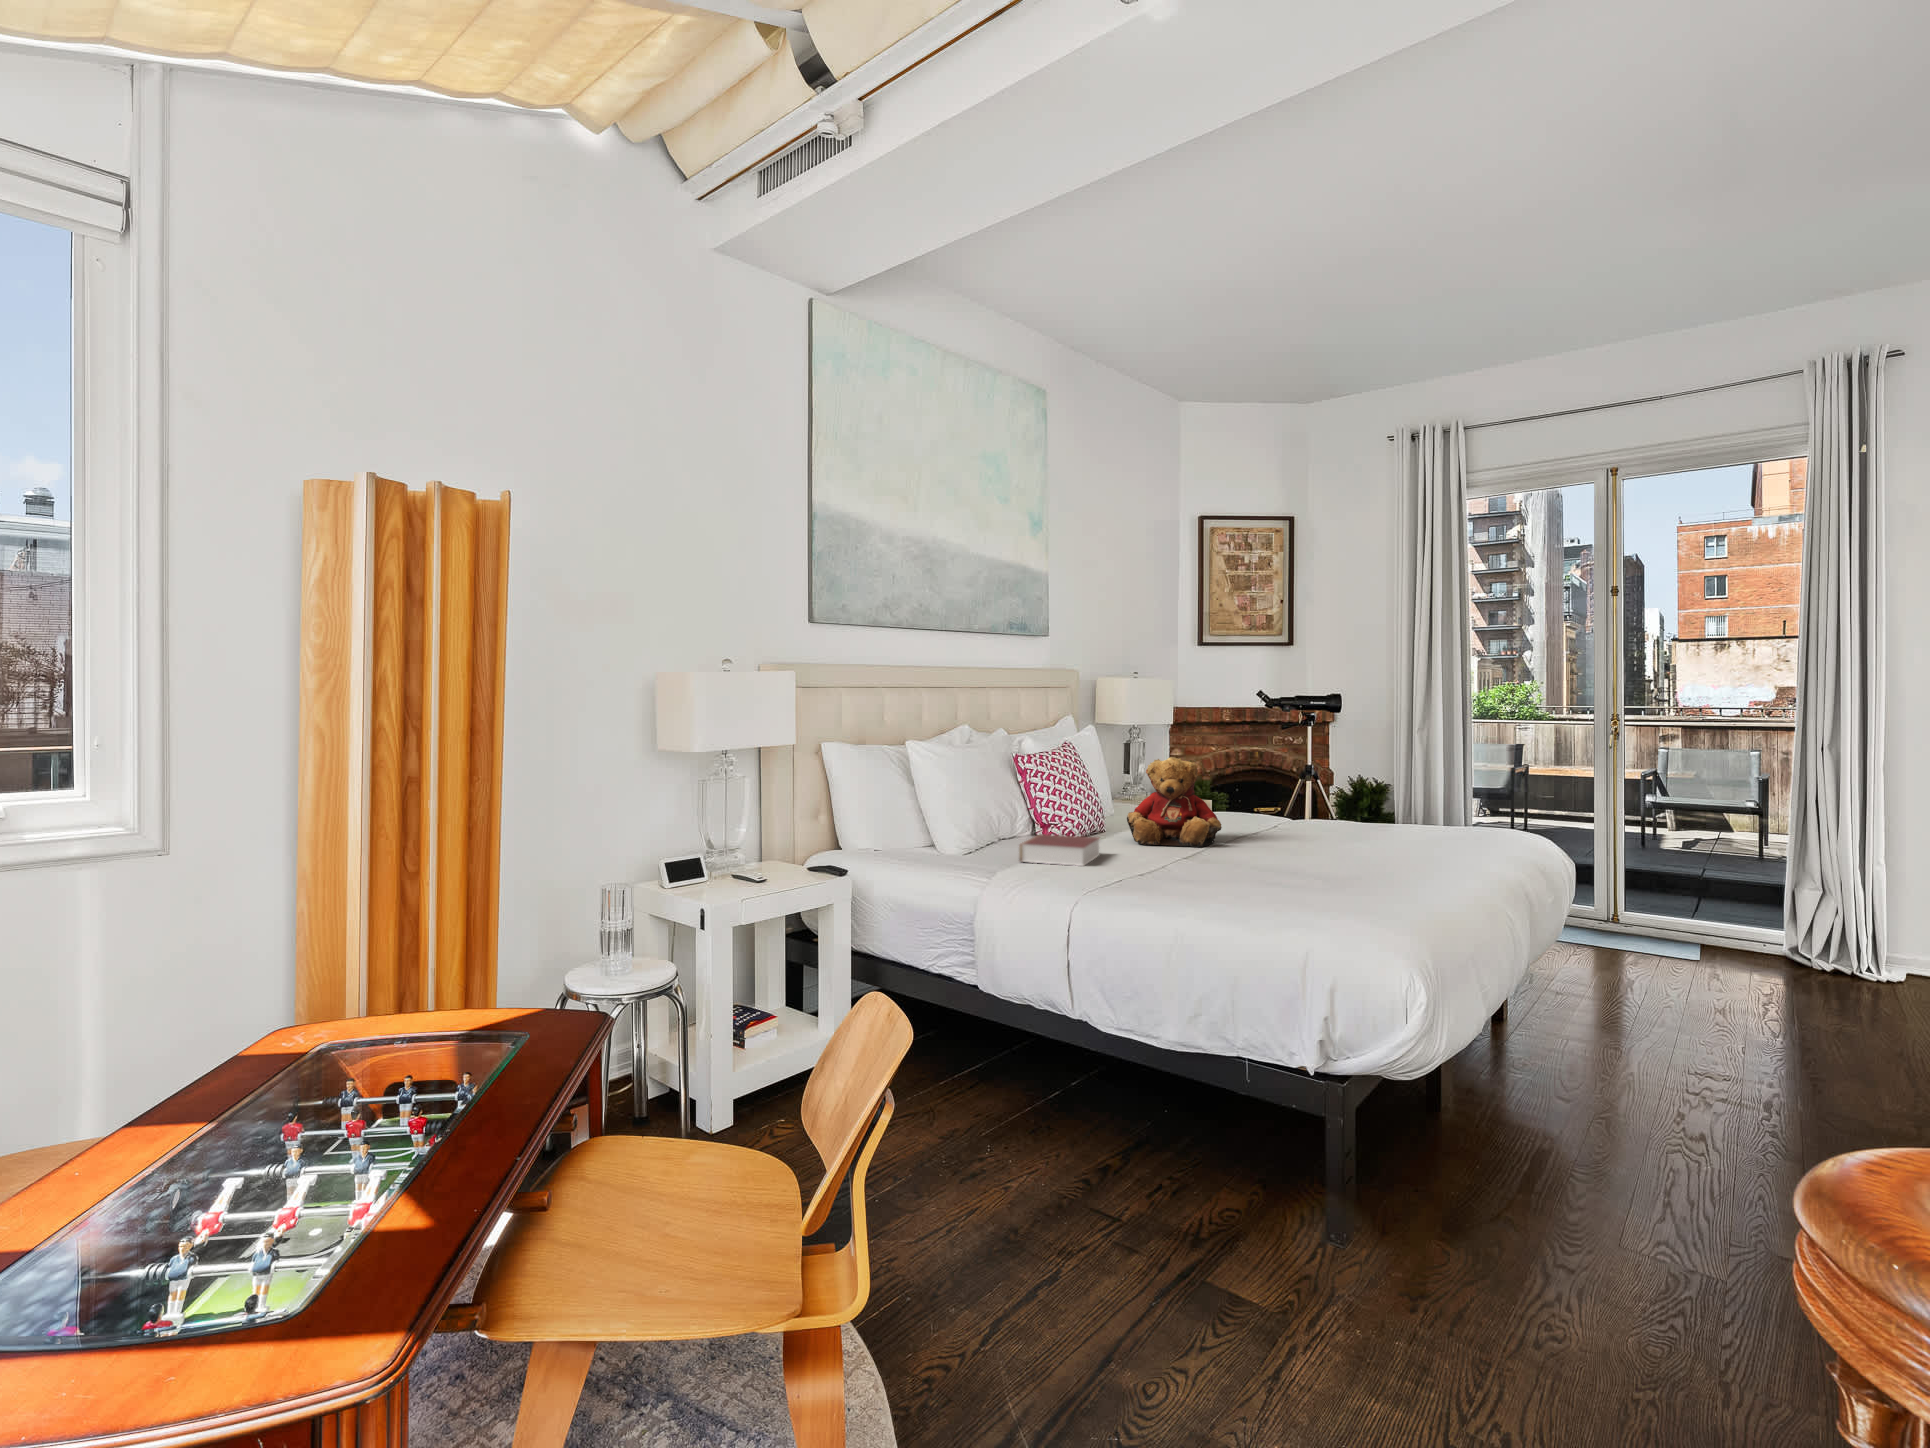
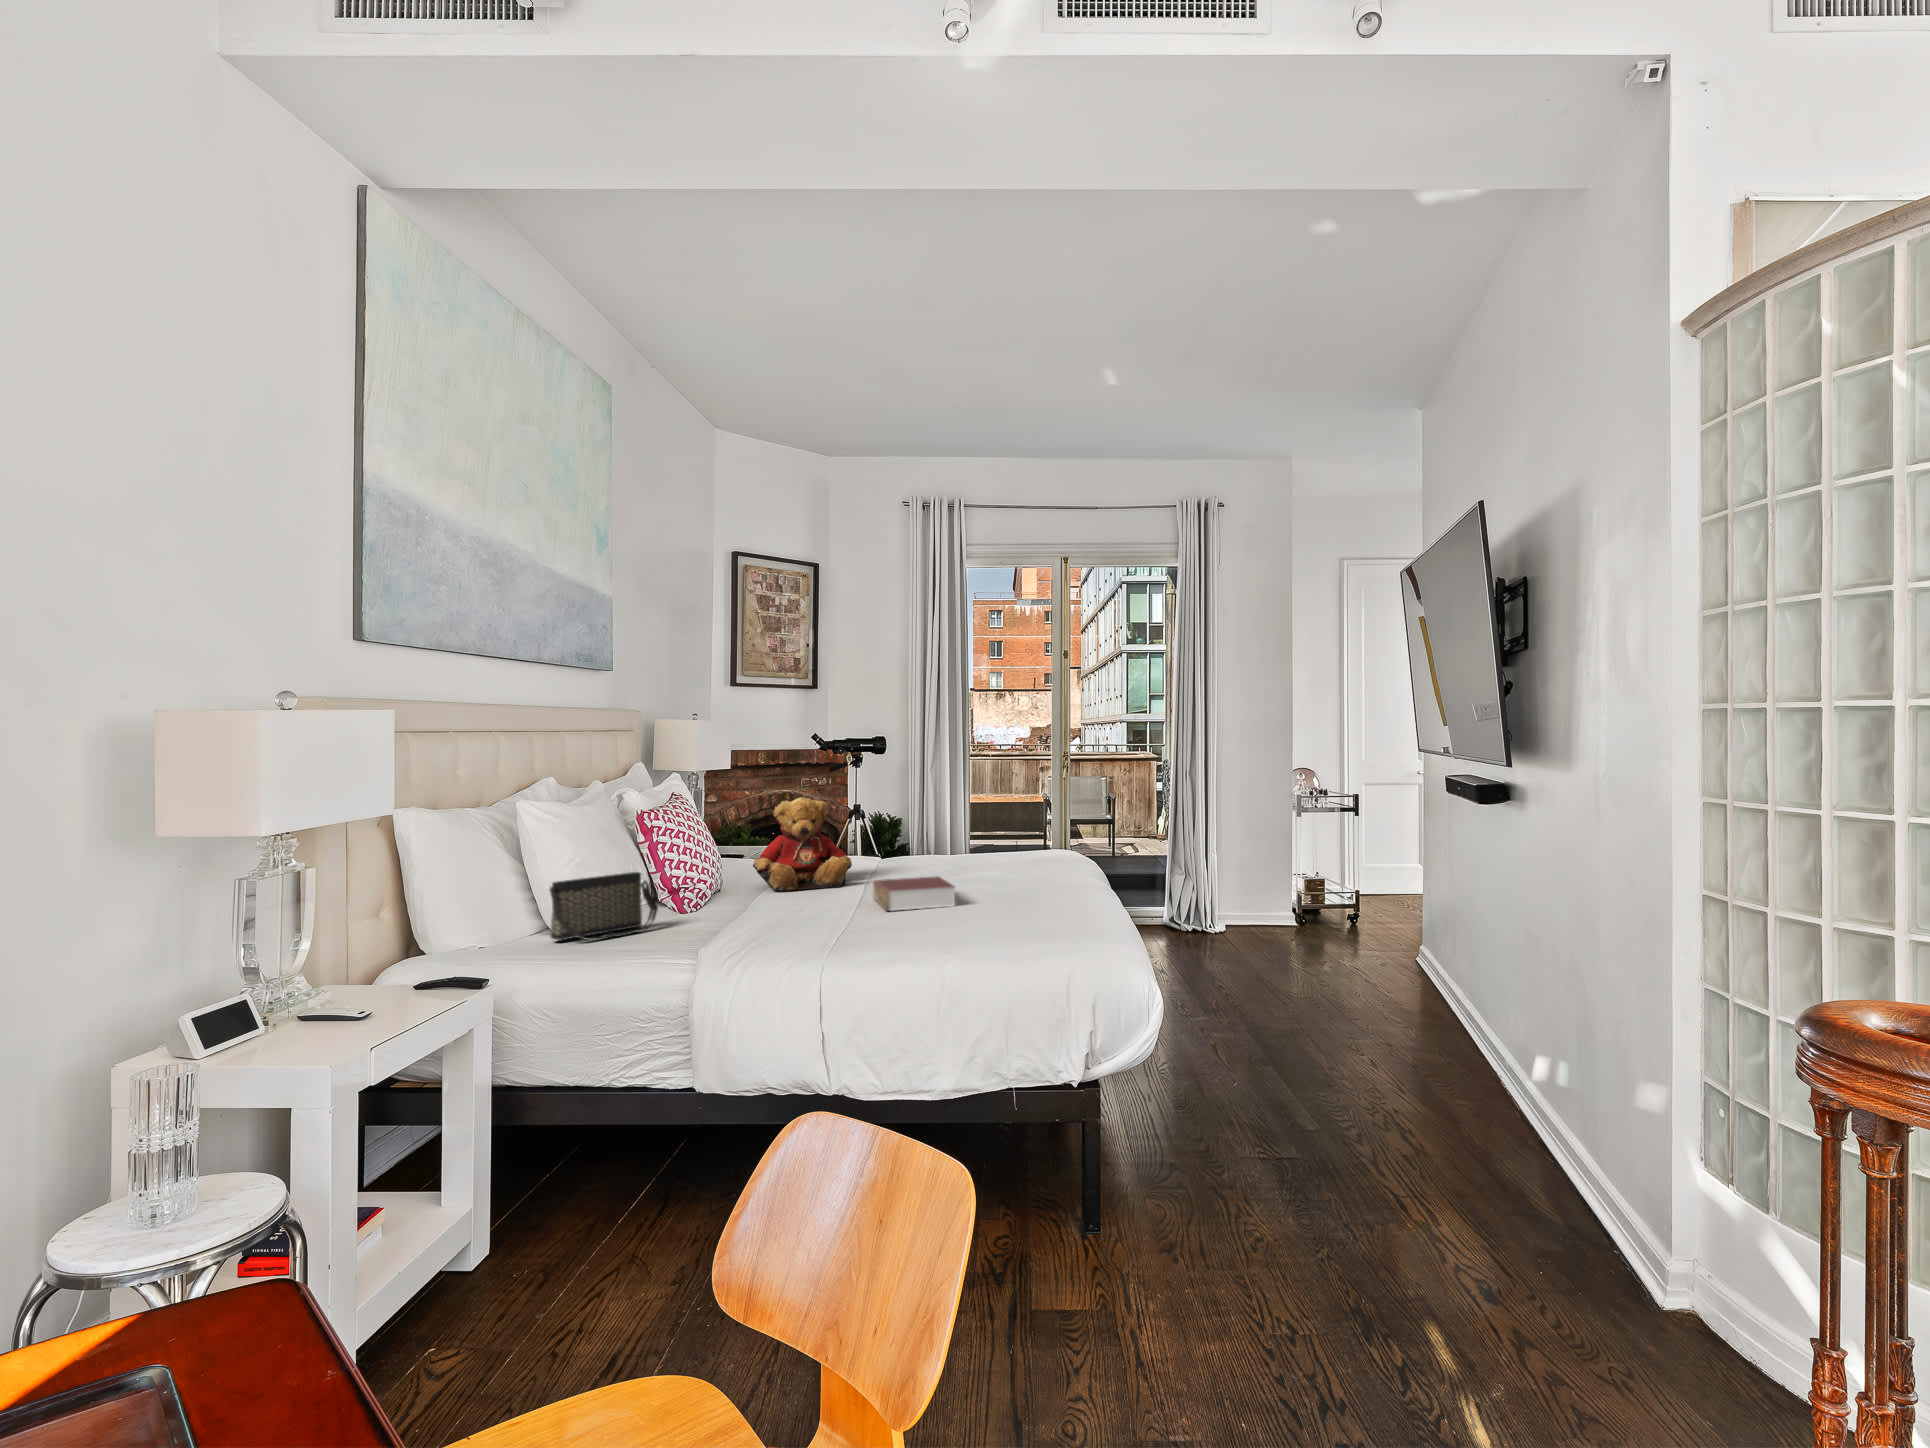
handbag: none [916,812,1002,864] -> present [550,872,658,940]
book: present [1019,834,1100,866] -> present [873,876,955,911]

